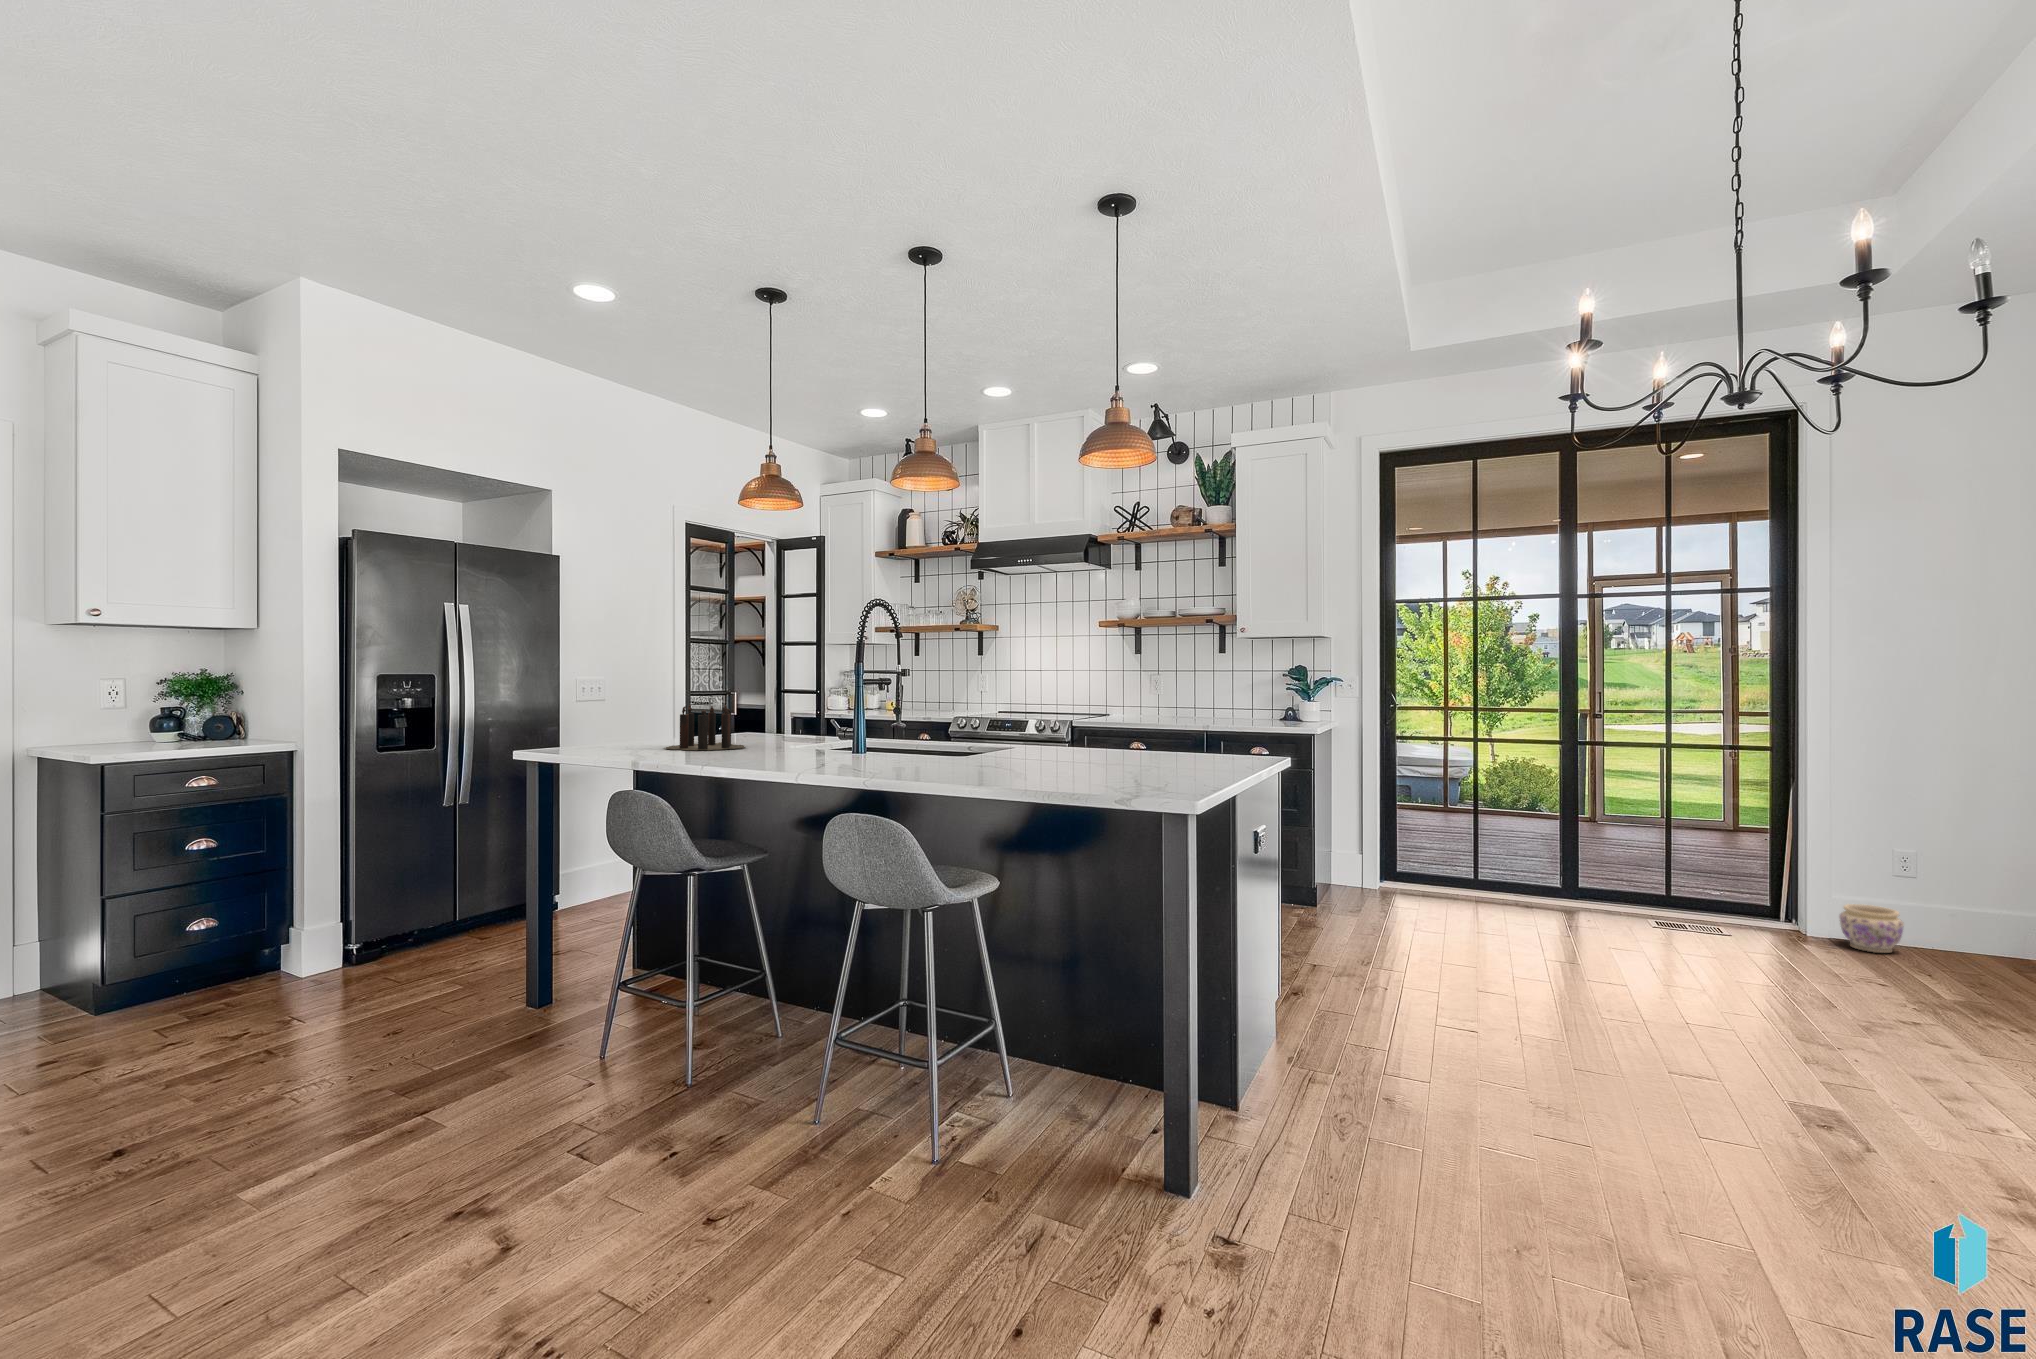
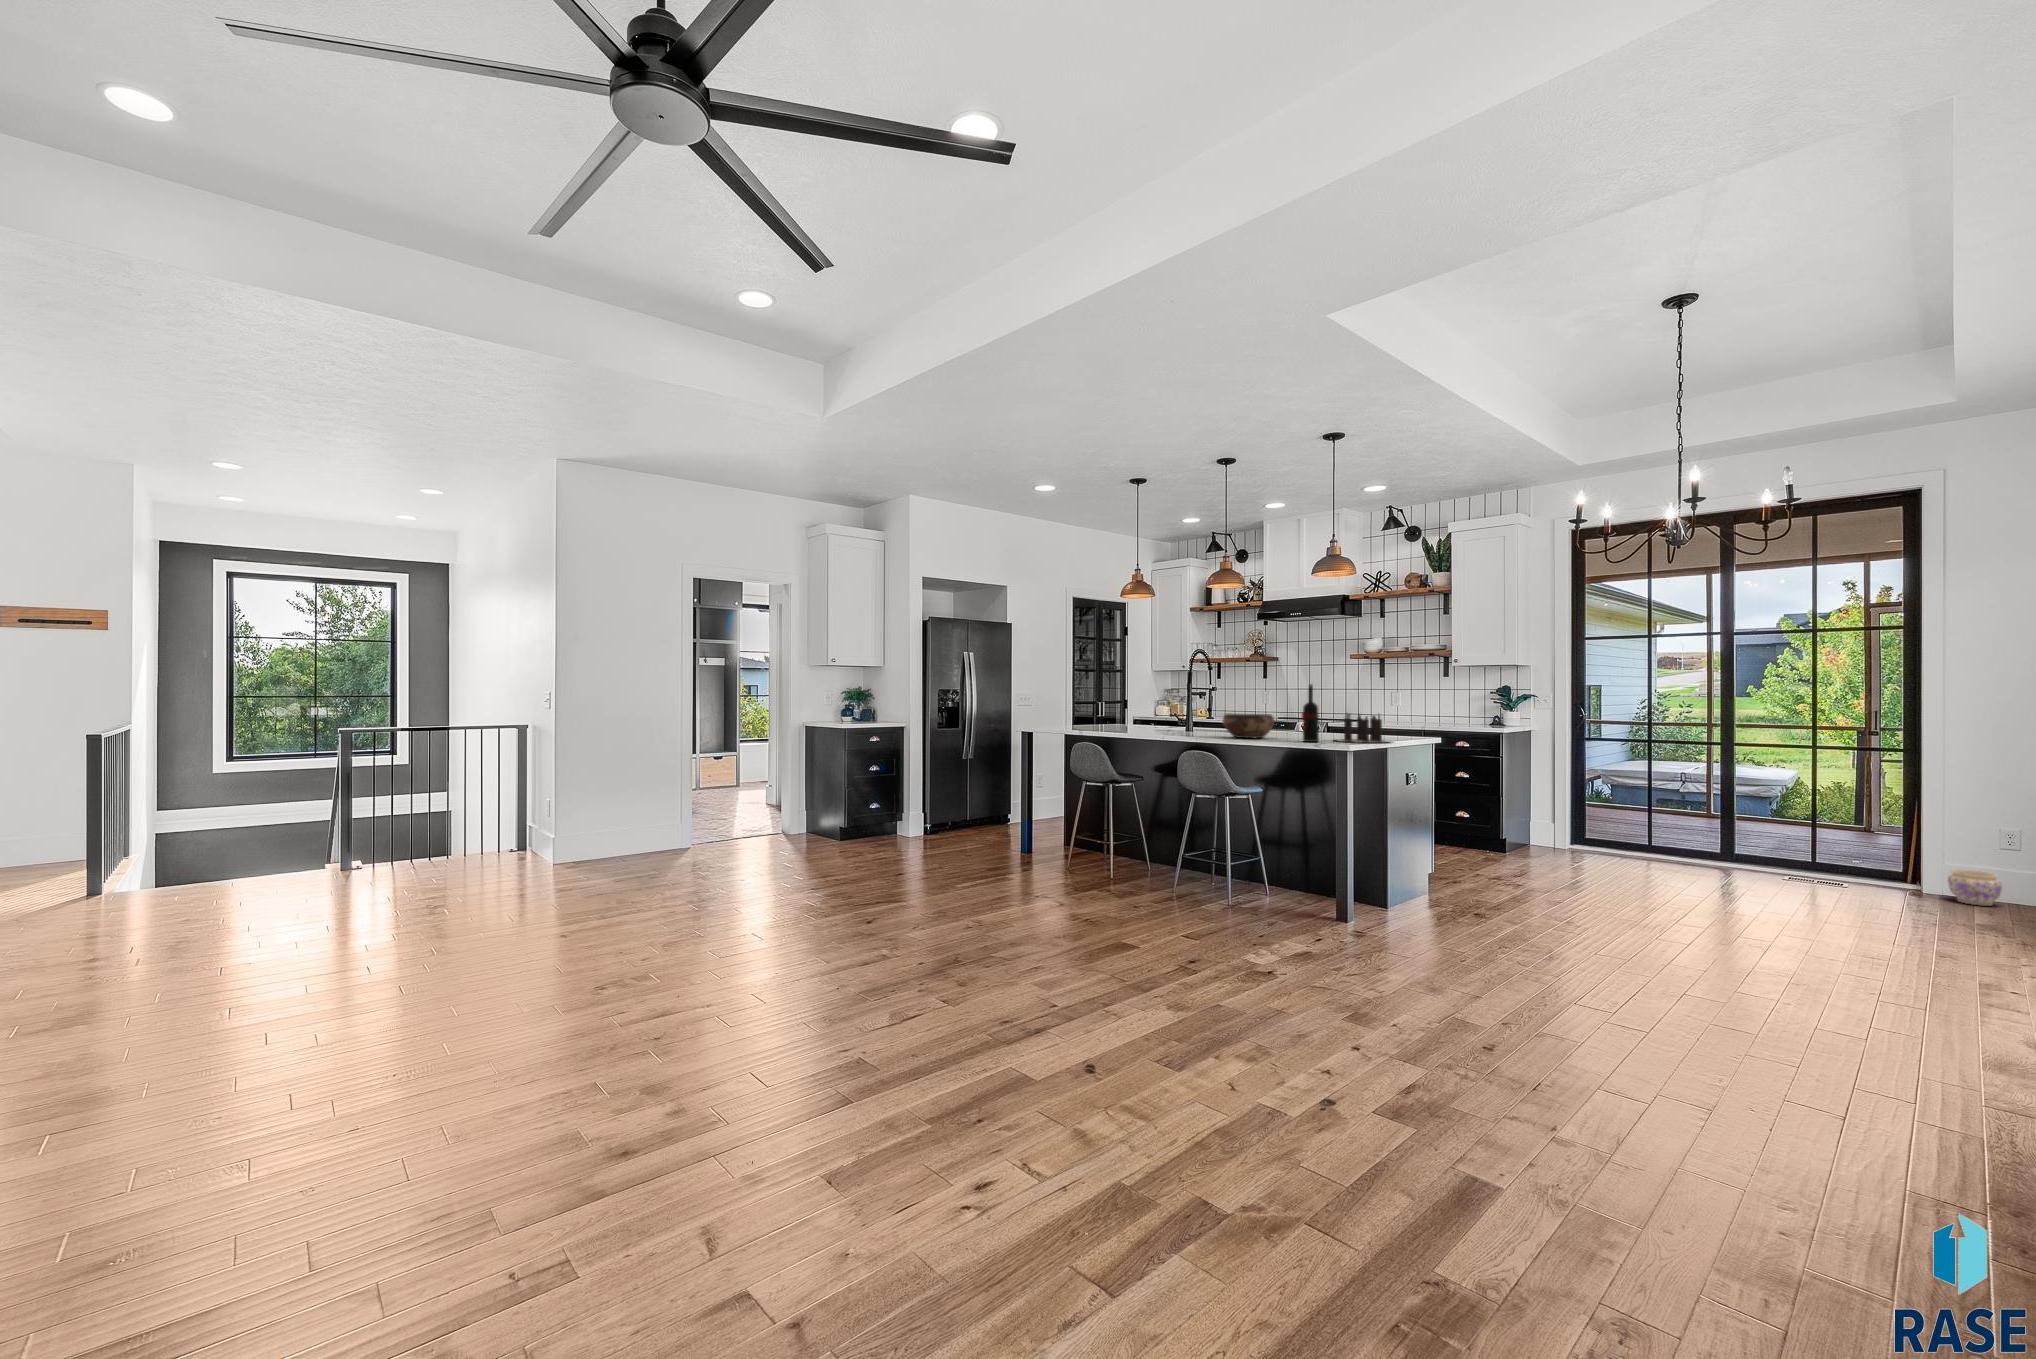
wine bottle: none [1051,662,1082,777] -> present [1302,684,1319,742]
candle: present [664,705,745,750] -> present [1338,713,1389,743]
decorative bowl: none [900,720,997,769] -> present [1223,714,1274,739]

